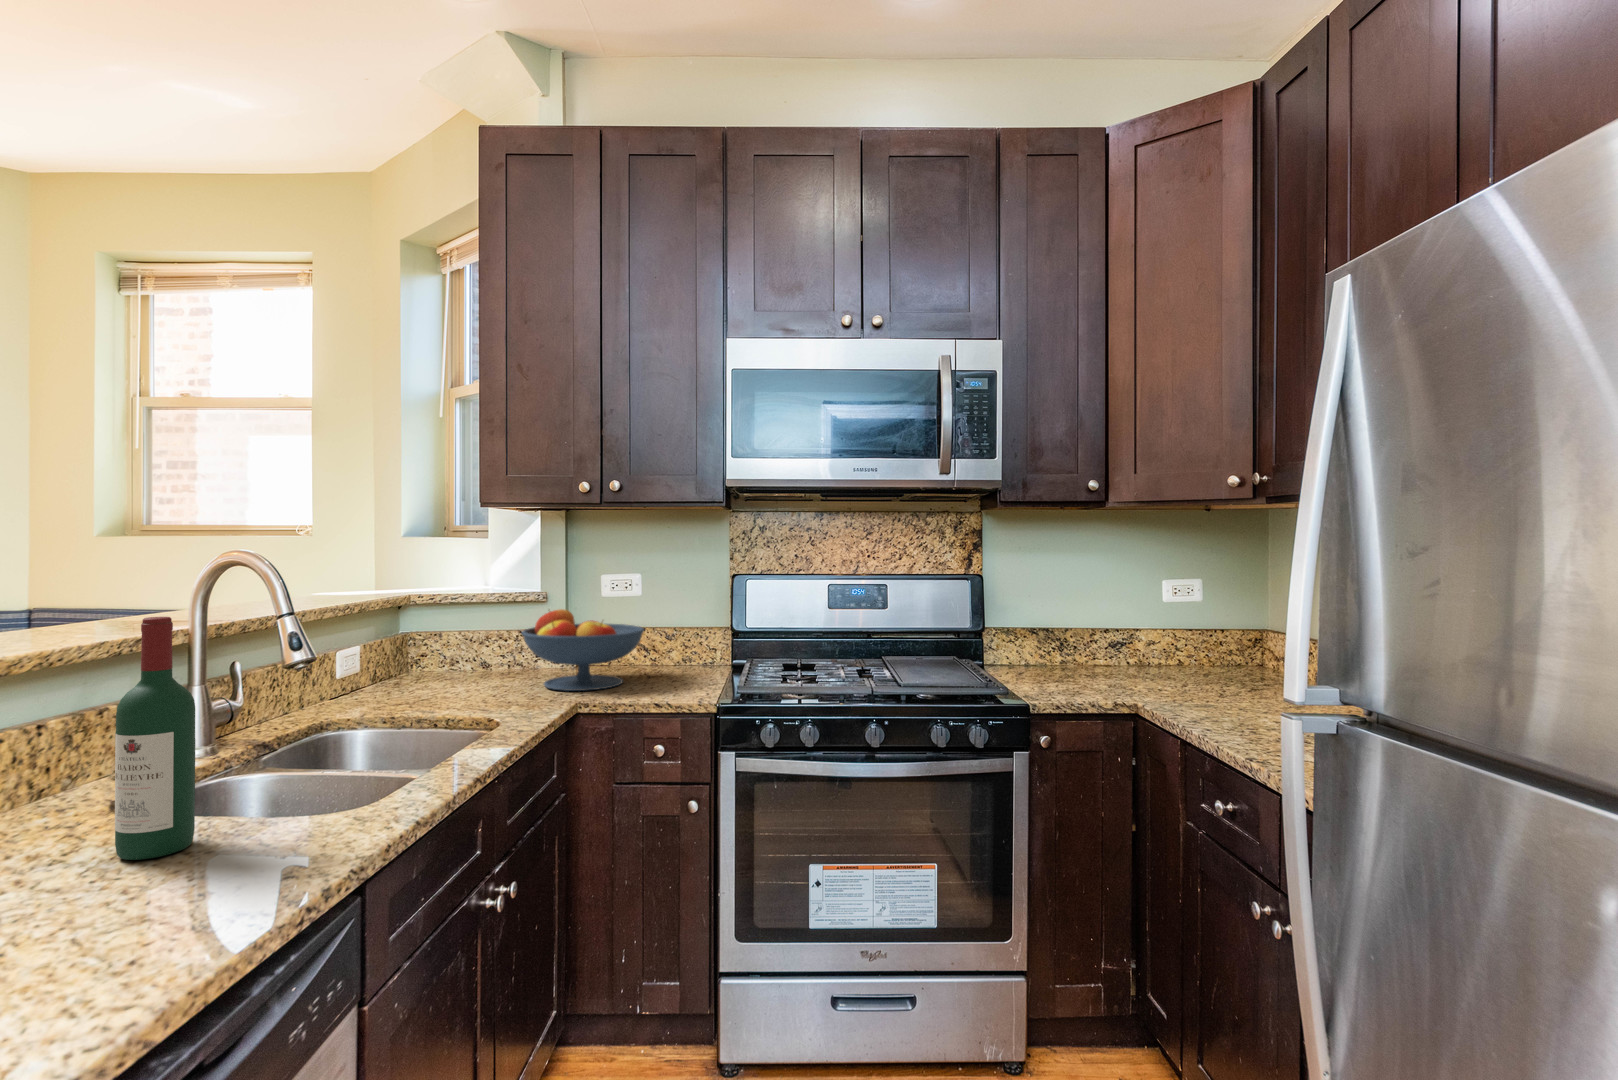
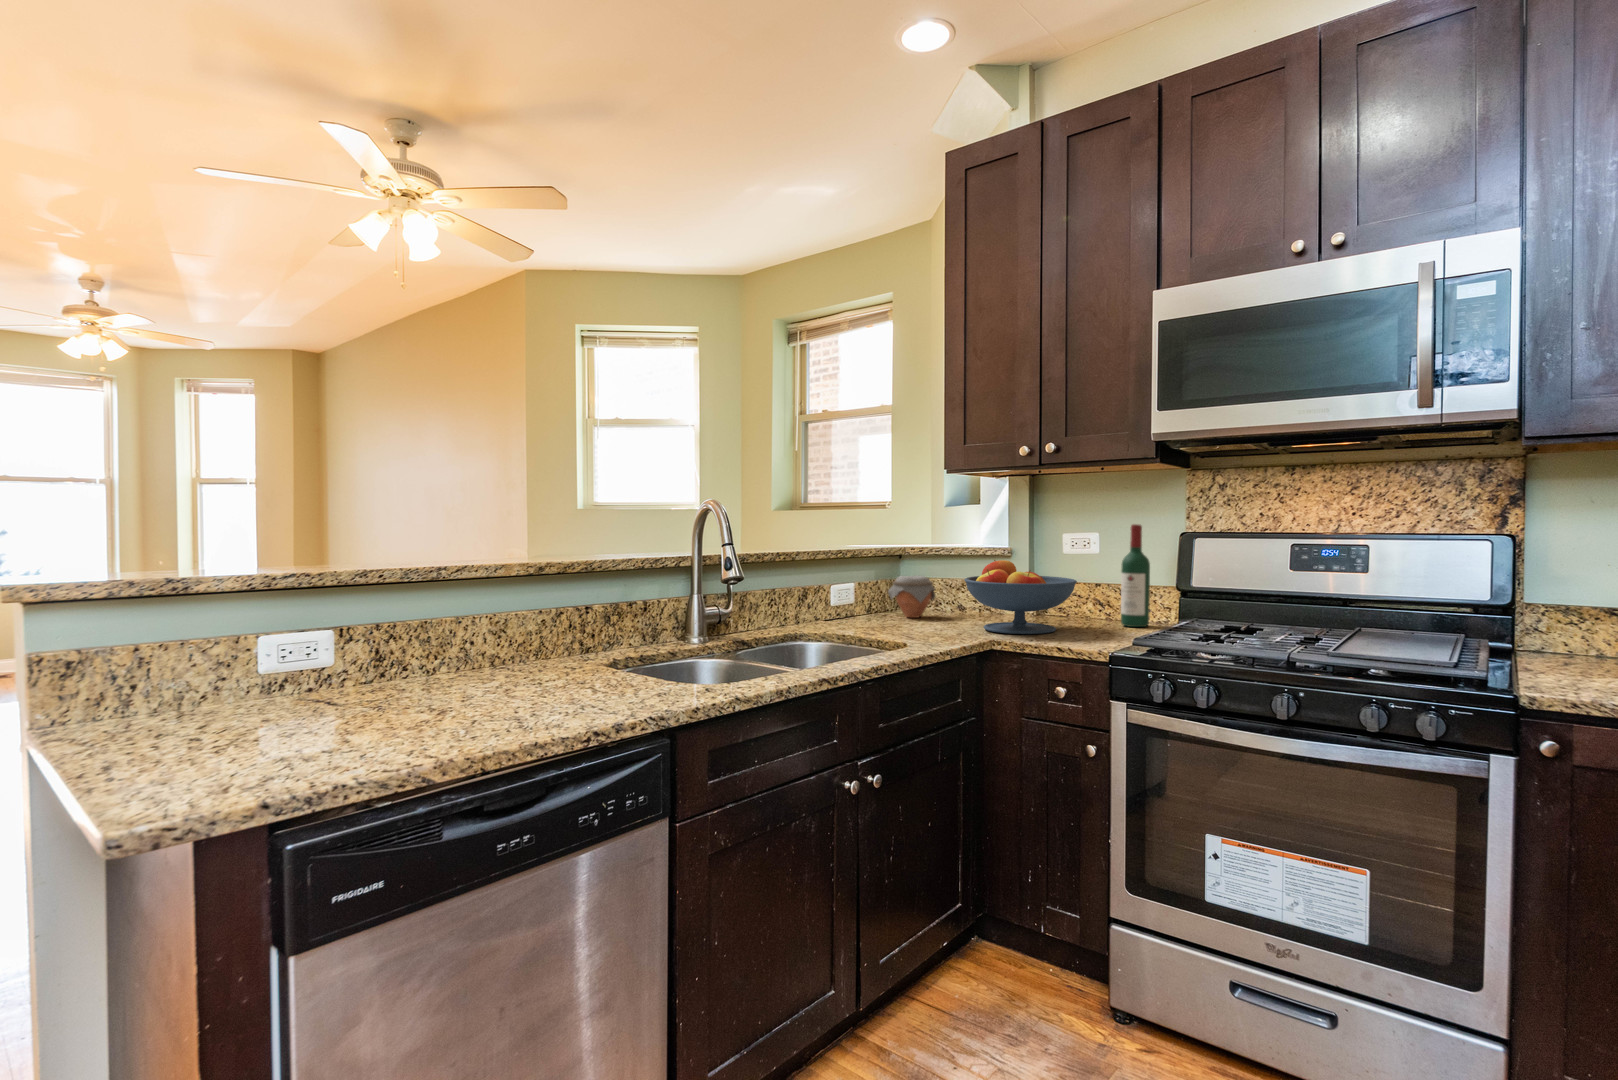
wine bottle: present [115,617,195,860] -> present [1121,524,1150,627]
jar: none [403,630,464,681] -> present [888,576,935,618]

